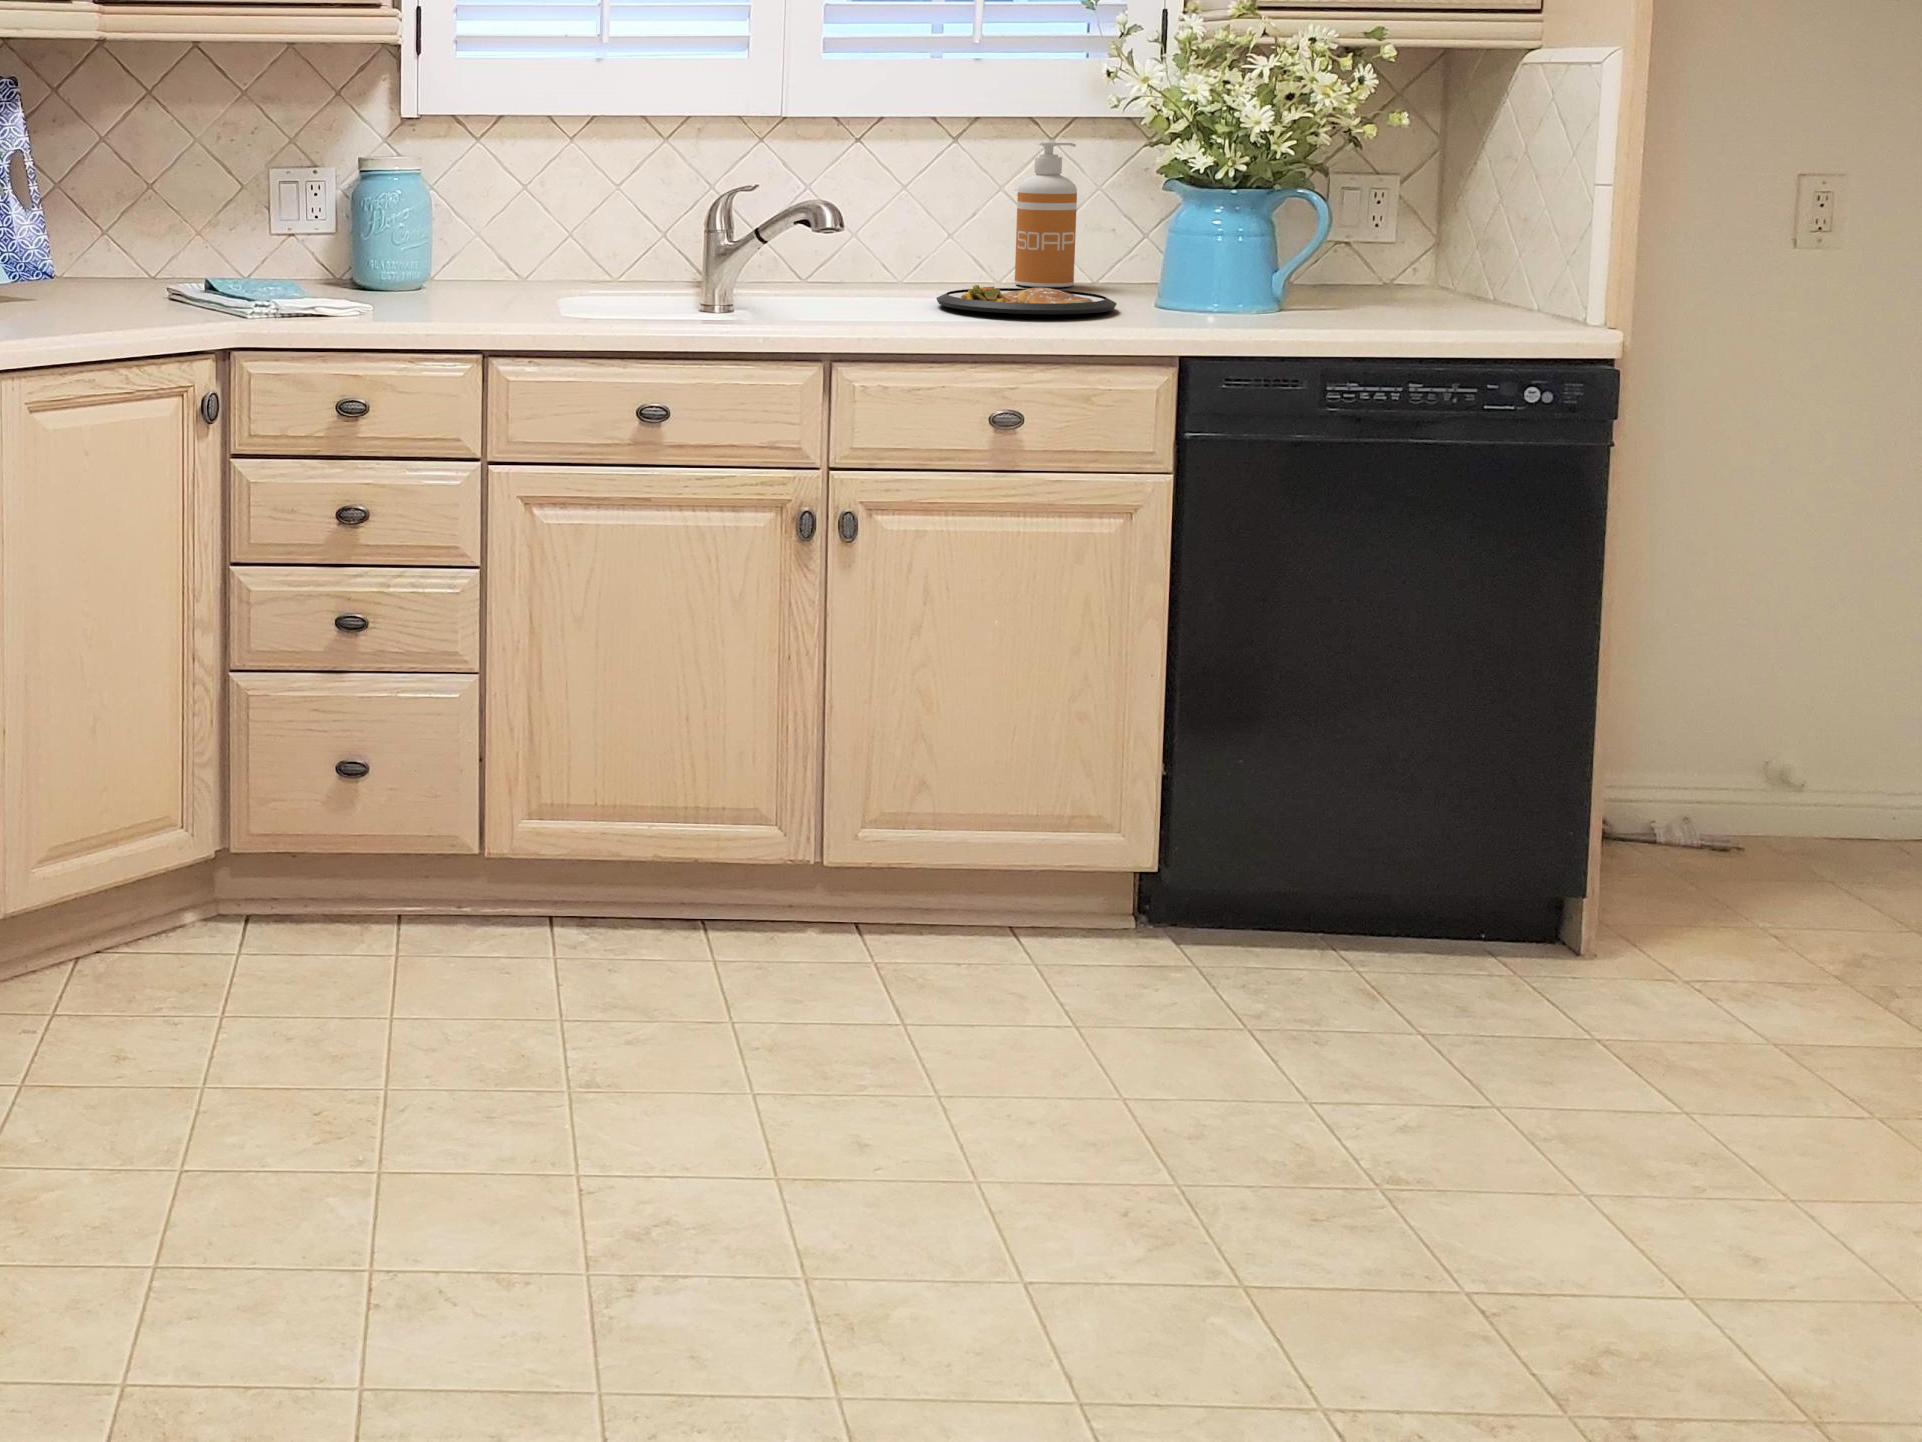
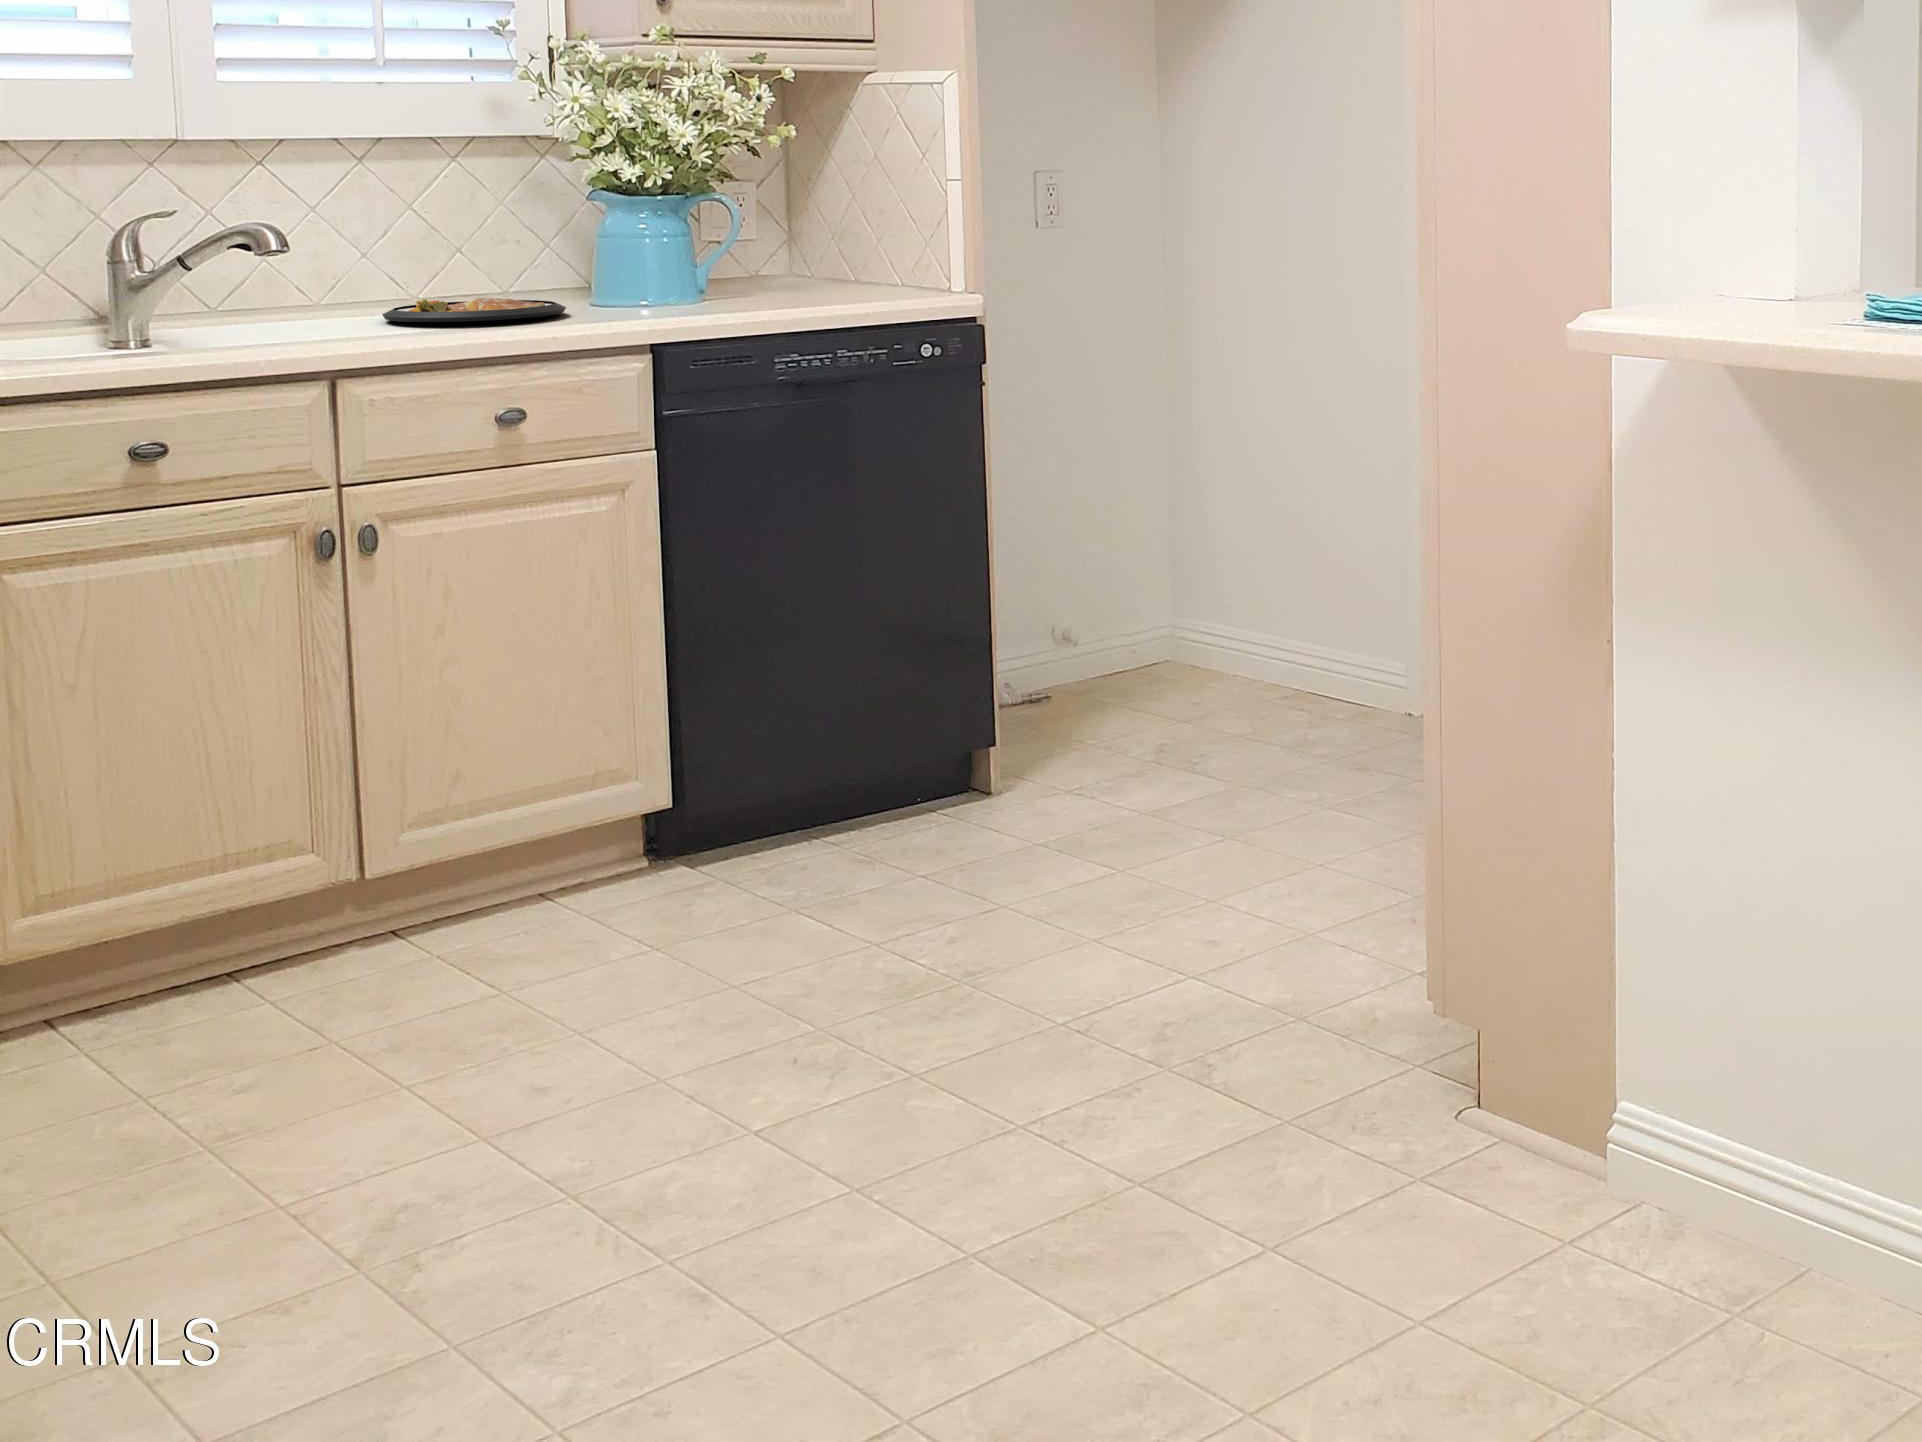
soap dispenser: present [1015,142,1077,287] -> none [424,163,489,302]

